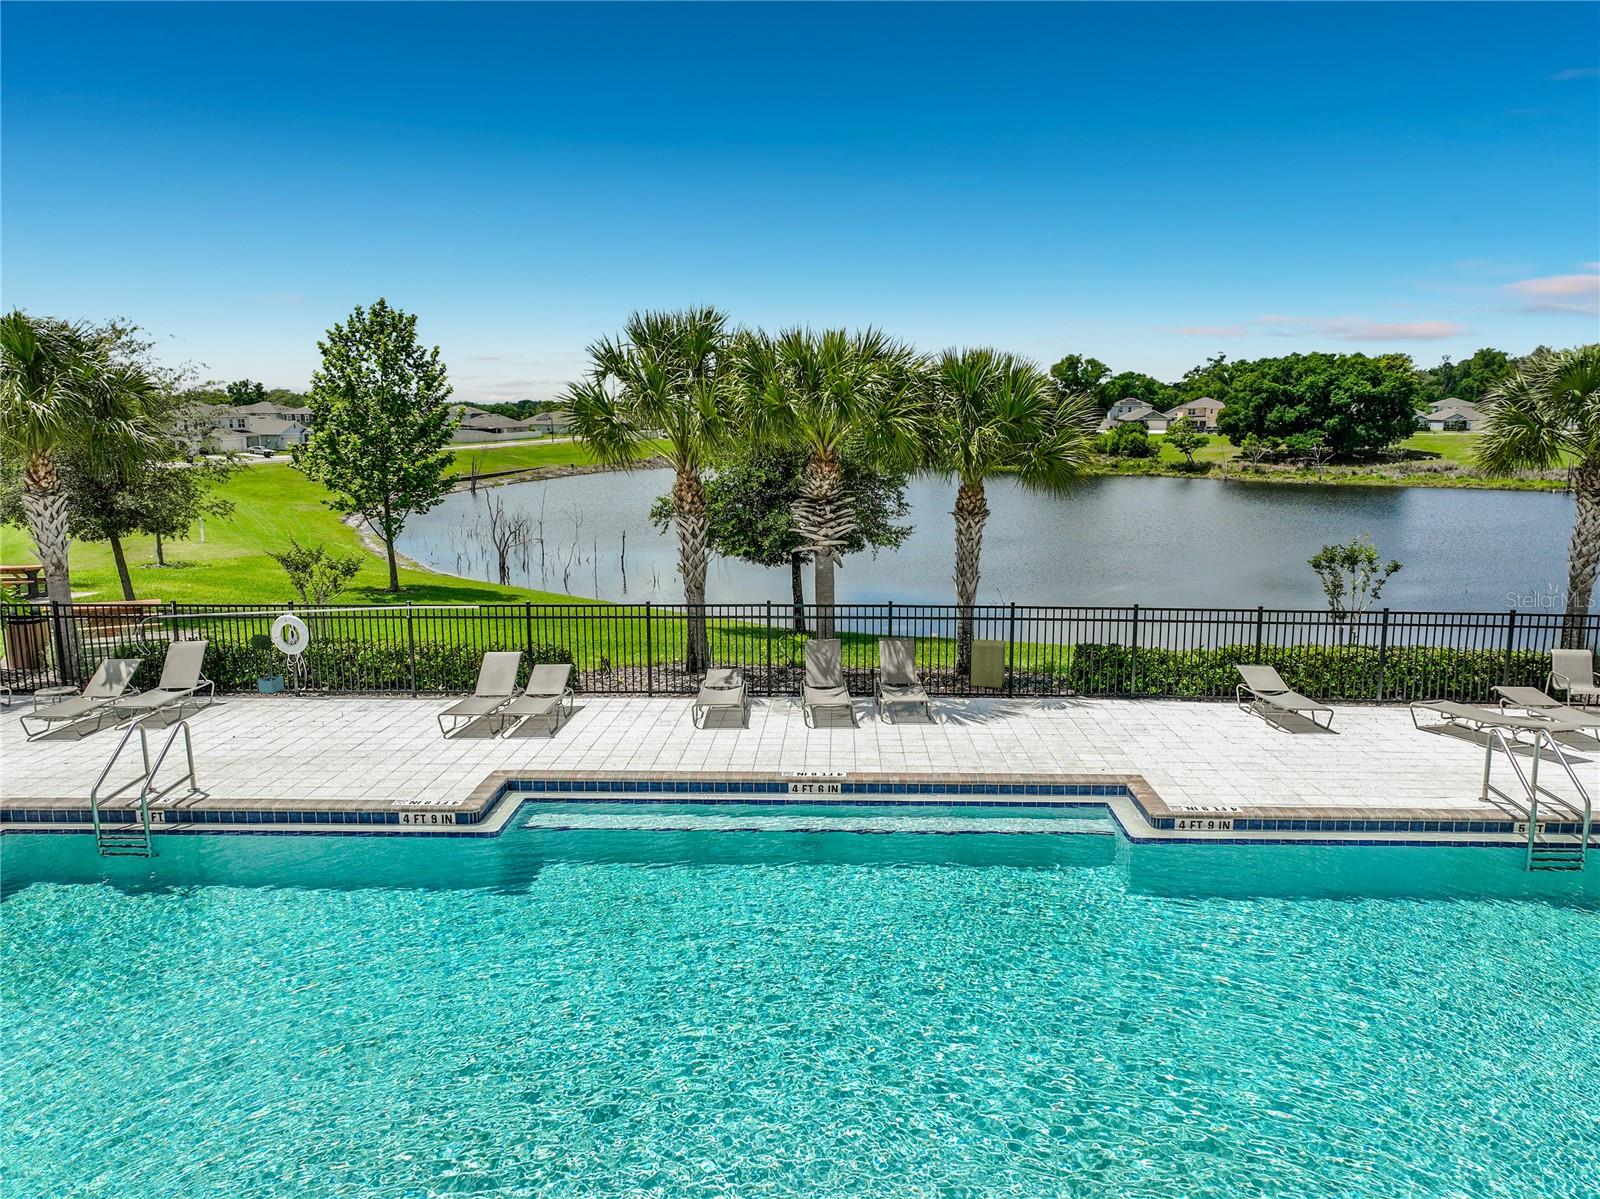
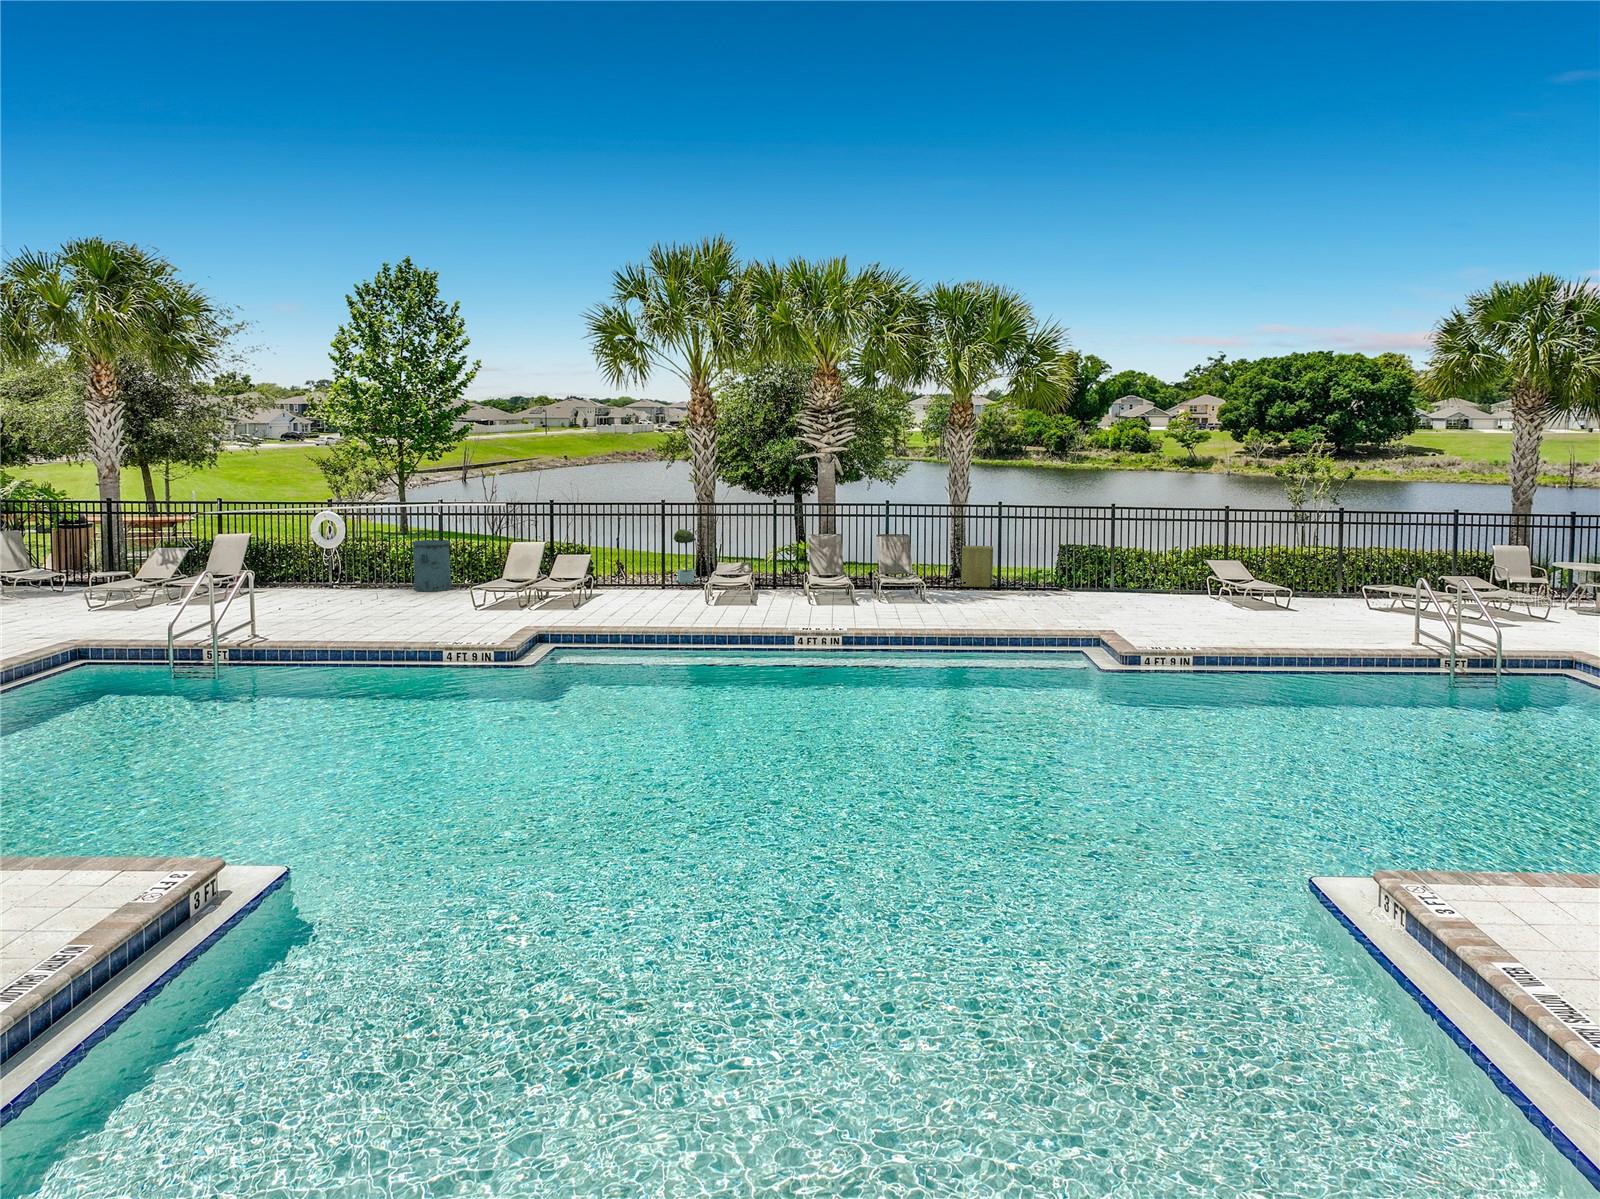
potted tree: present [250,634,284,693] -> present [674,528,696,583]
trash can: none [378,644,423,703] -> present [412,539,452,592]

